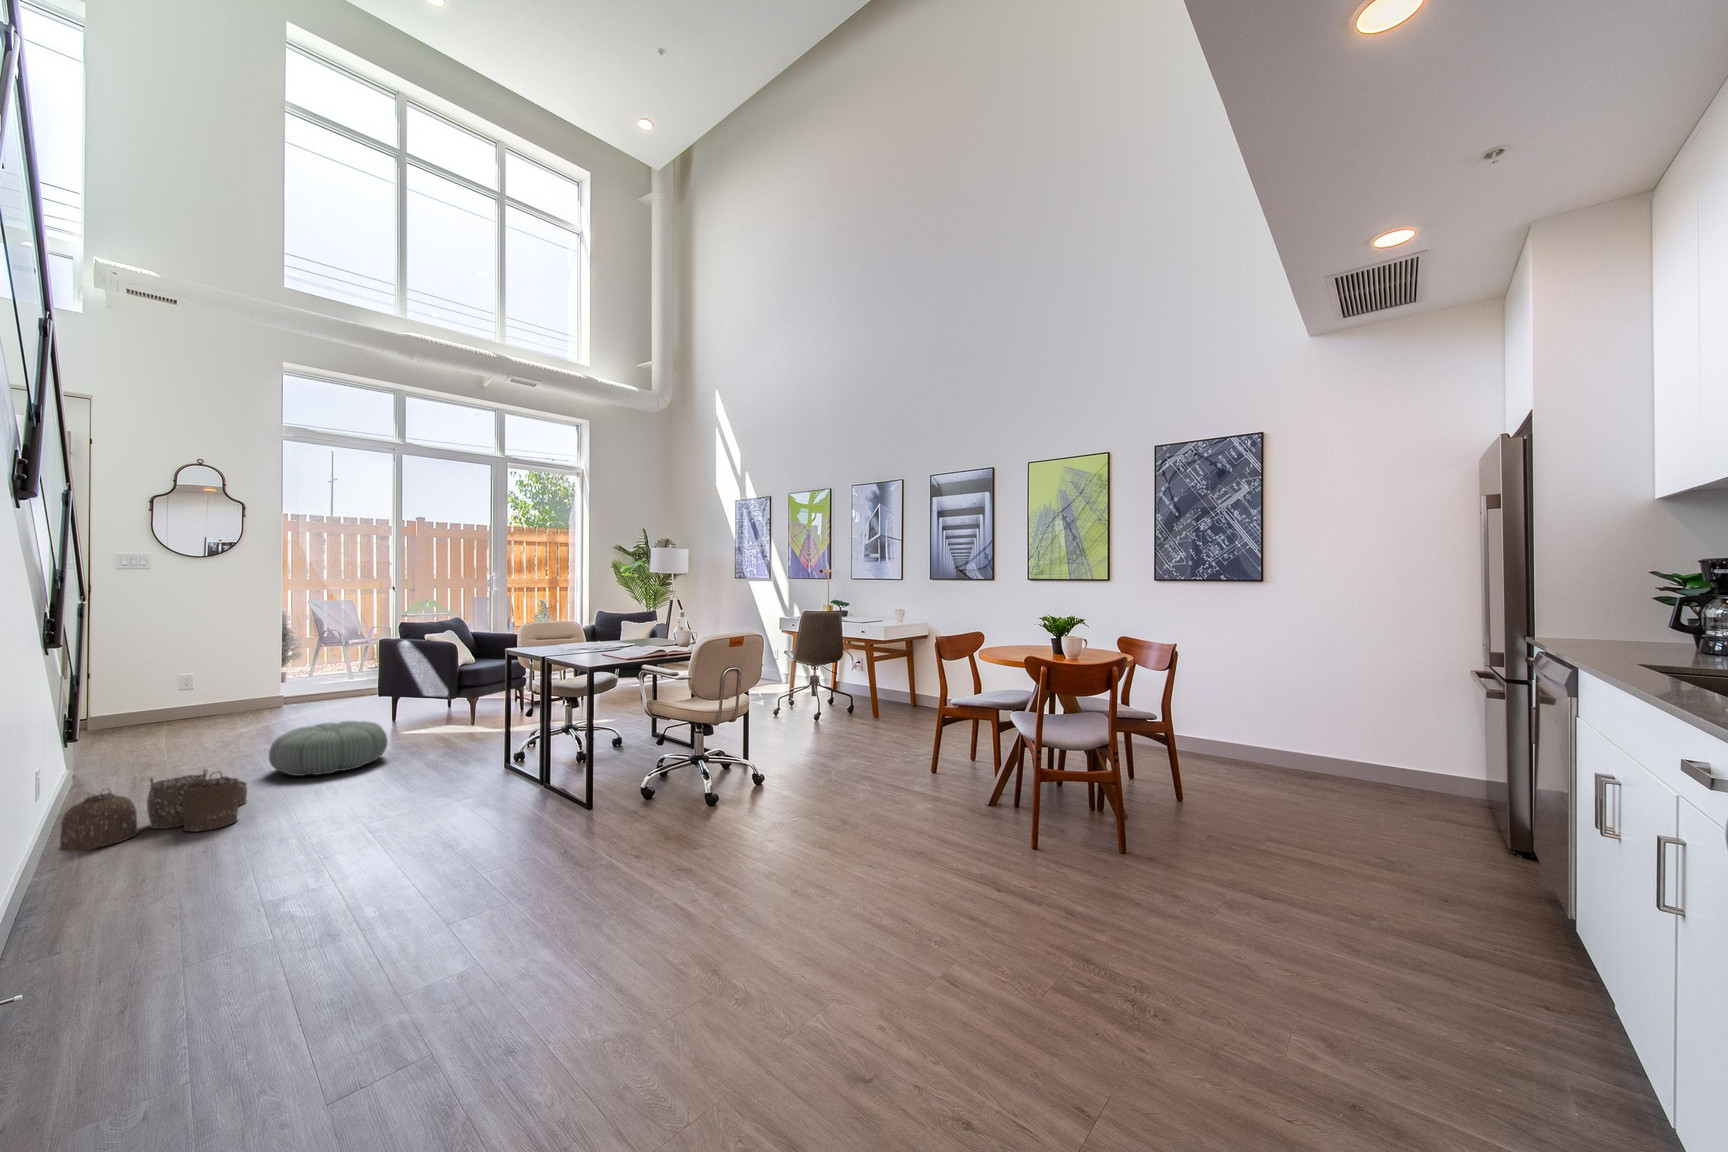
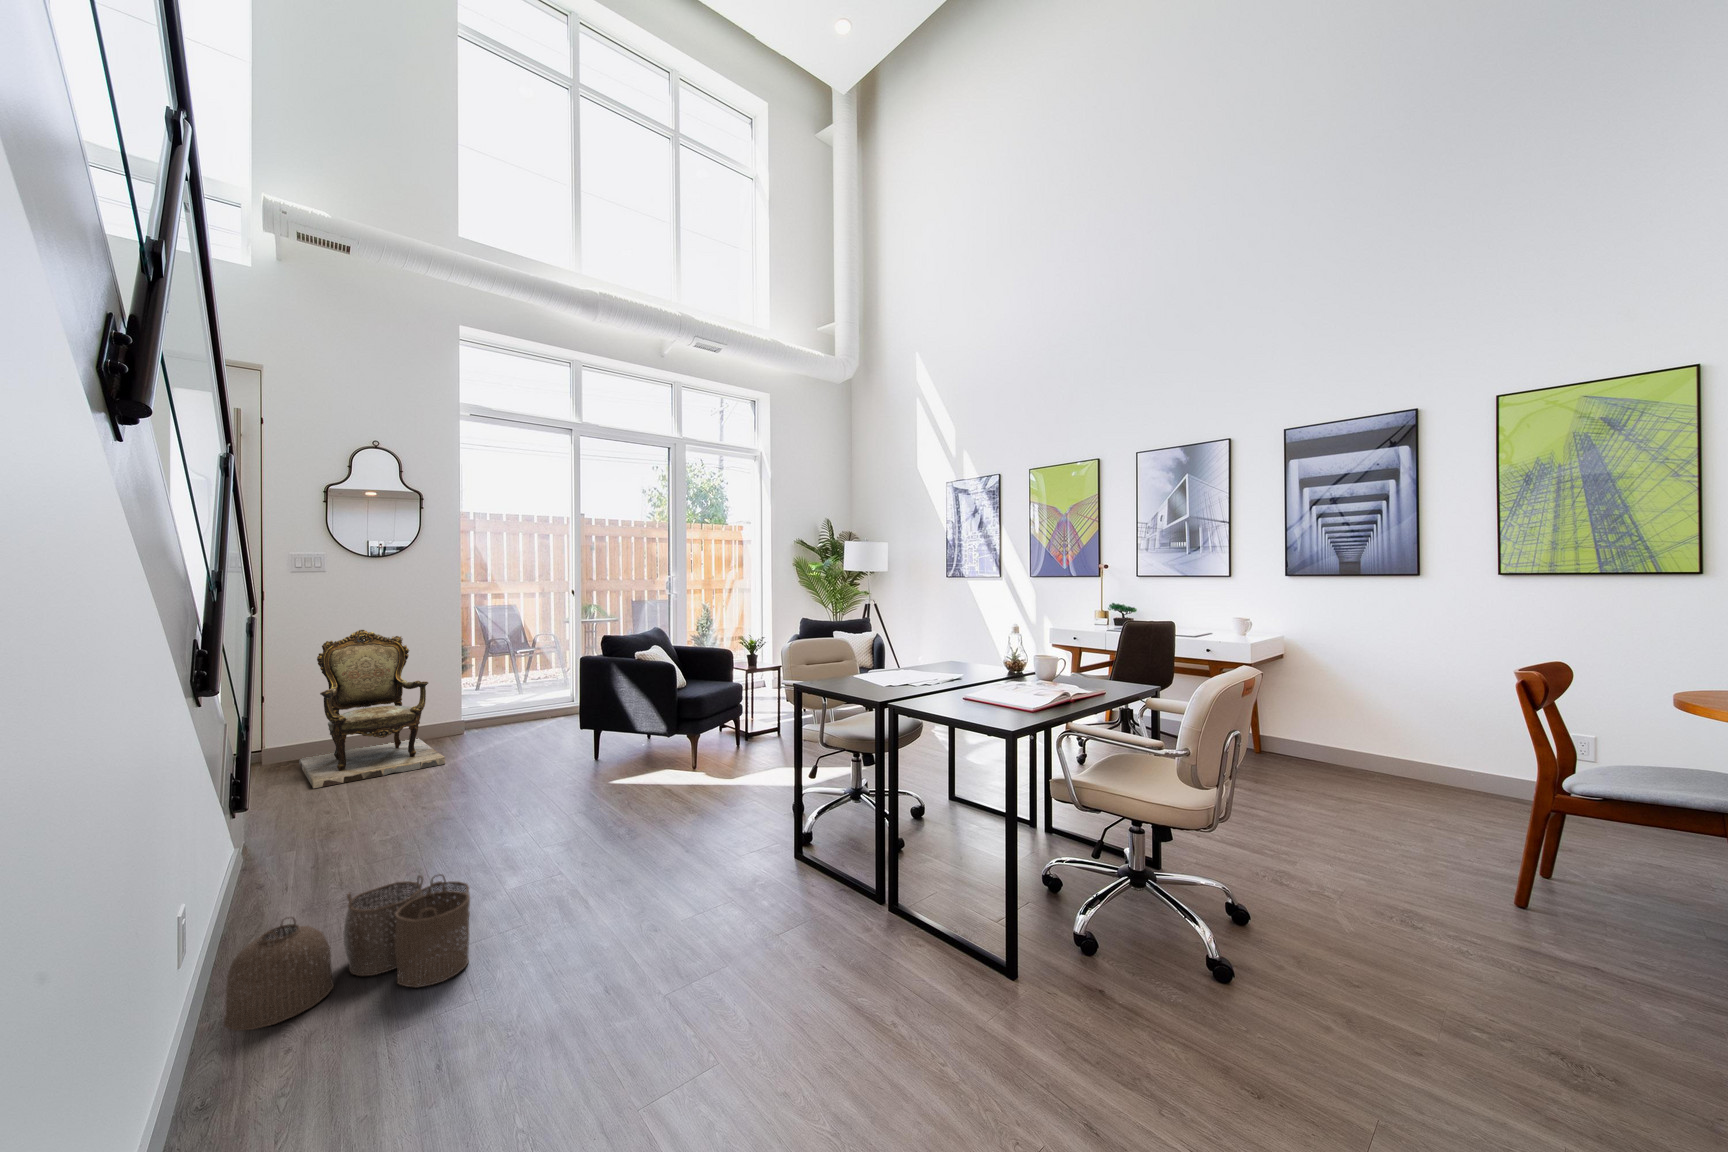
armchair: none [123,617,258,743] -> present [299,630,445,788]
pouf: present [269,721,388,776] -> none [483,775,625,860]

